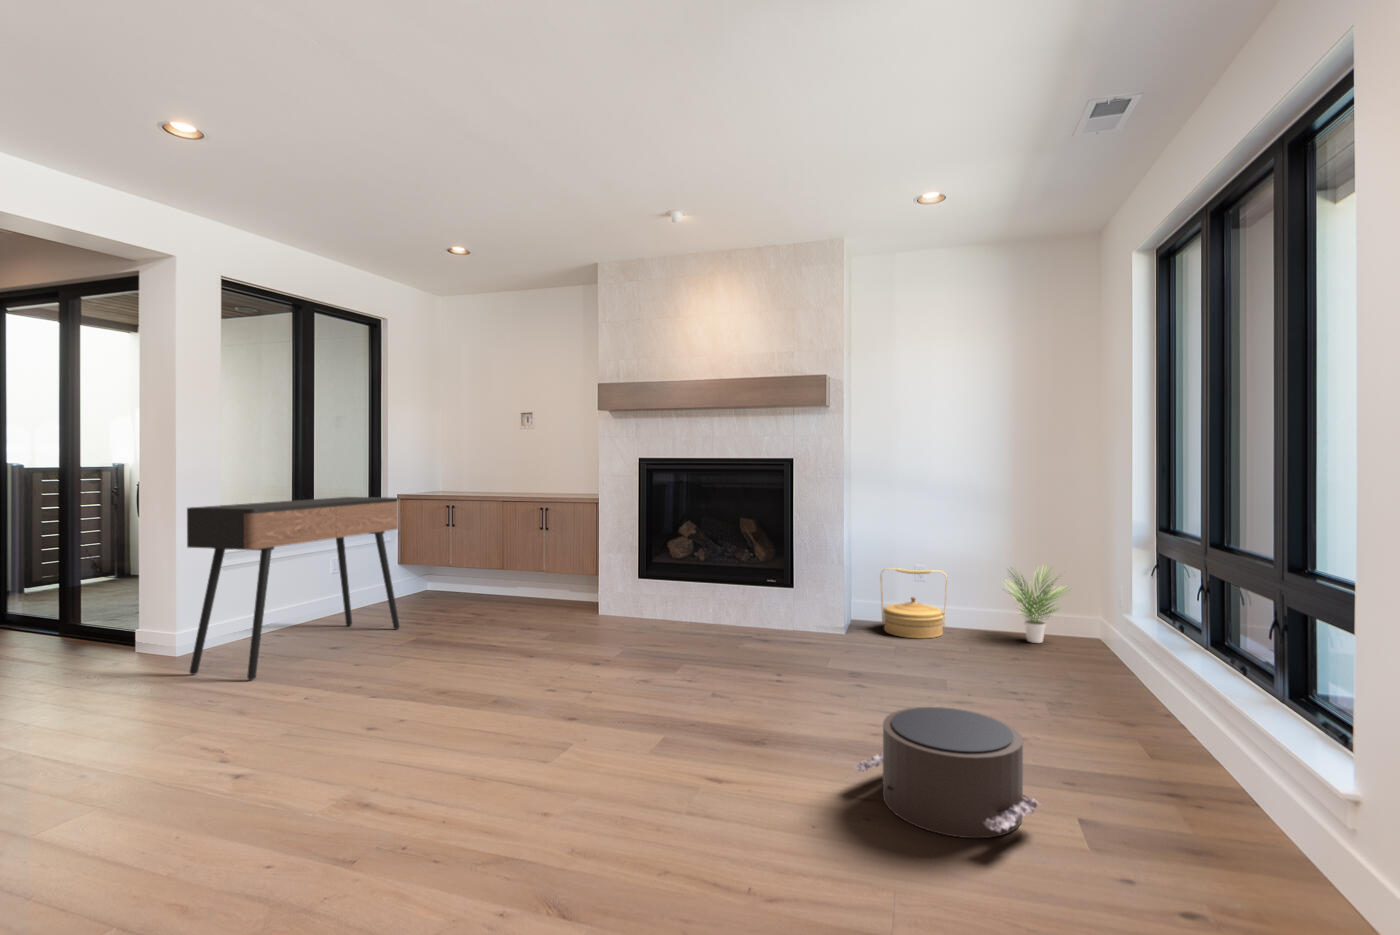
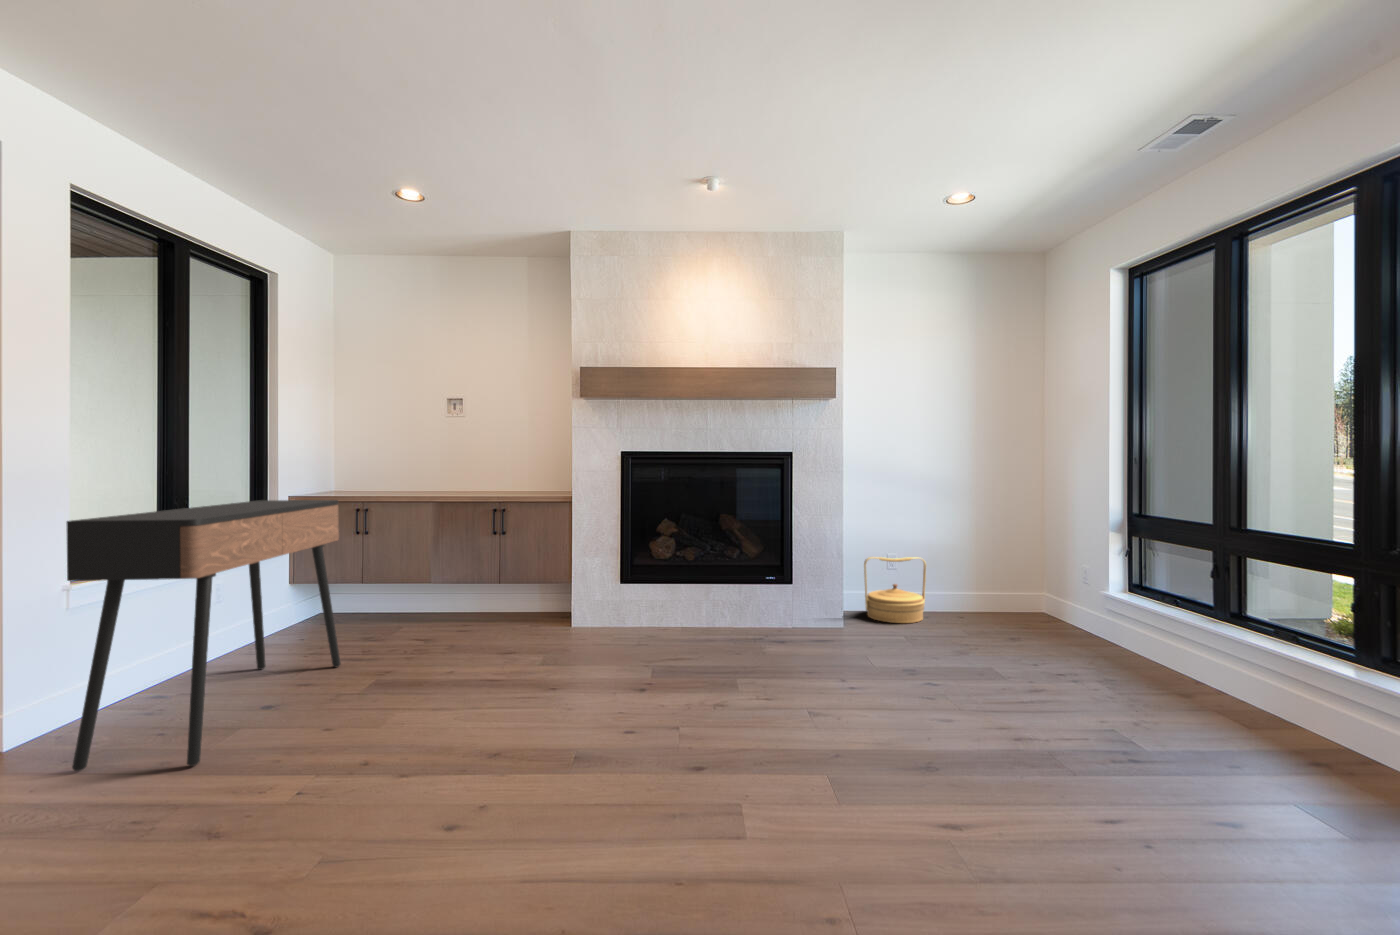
potted plant: present [1011,569,1069,643] -> none [967,546,1032,618]
pouf: present [855,707,1041,838] -> none [1081,693,1293,825]

